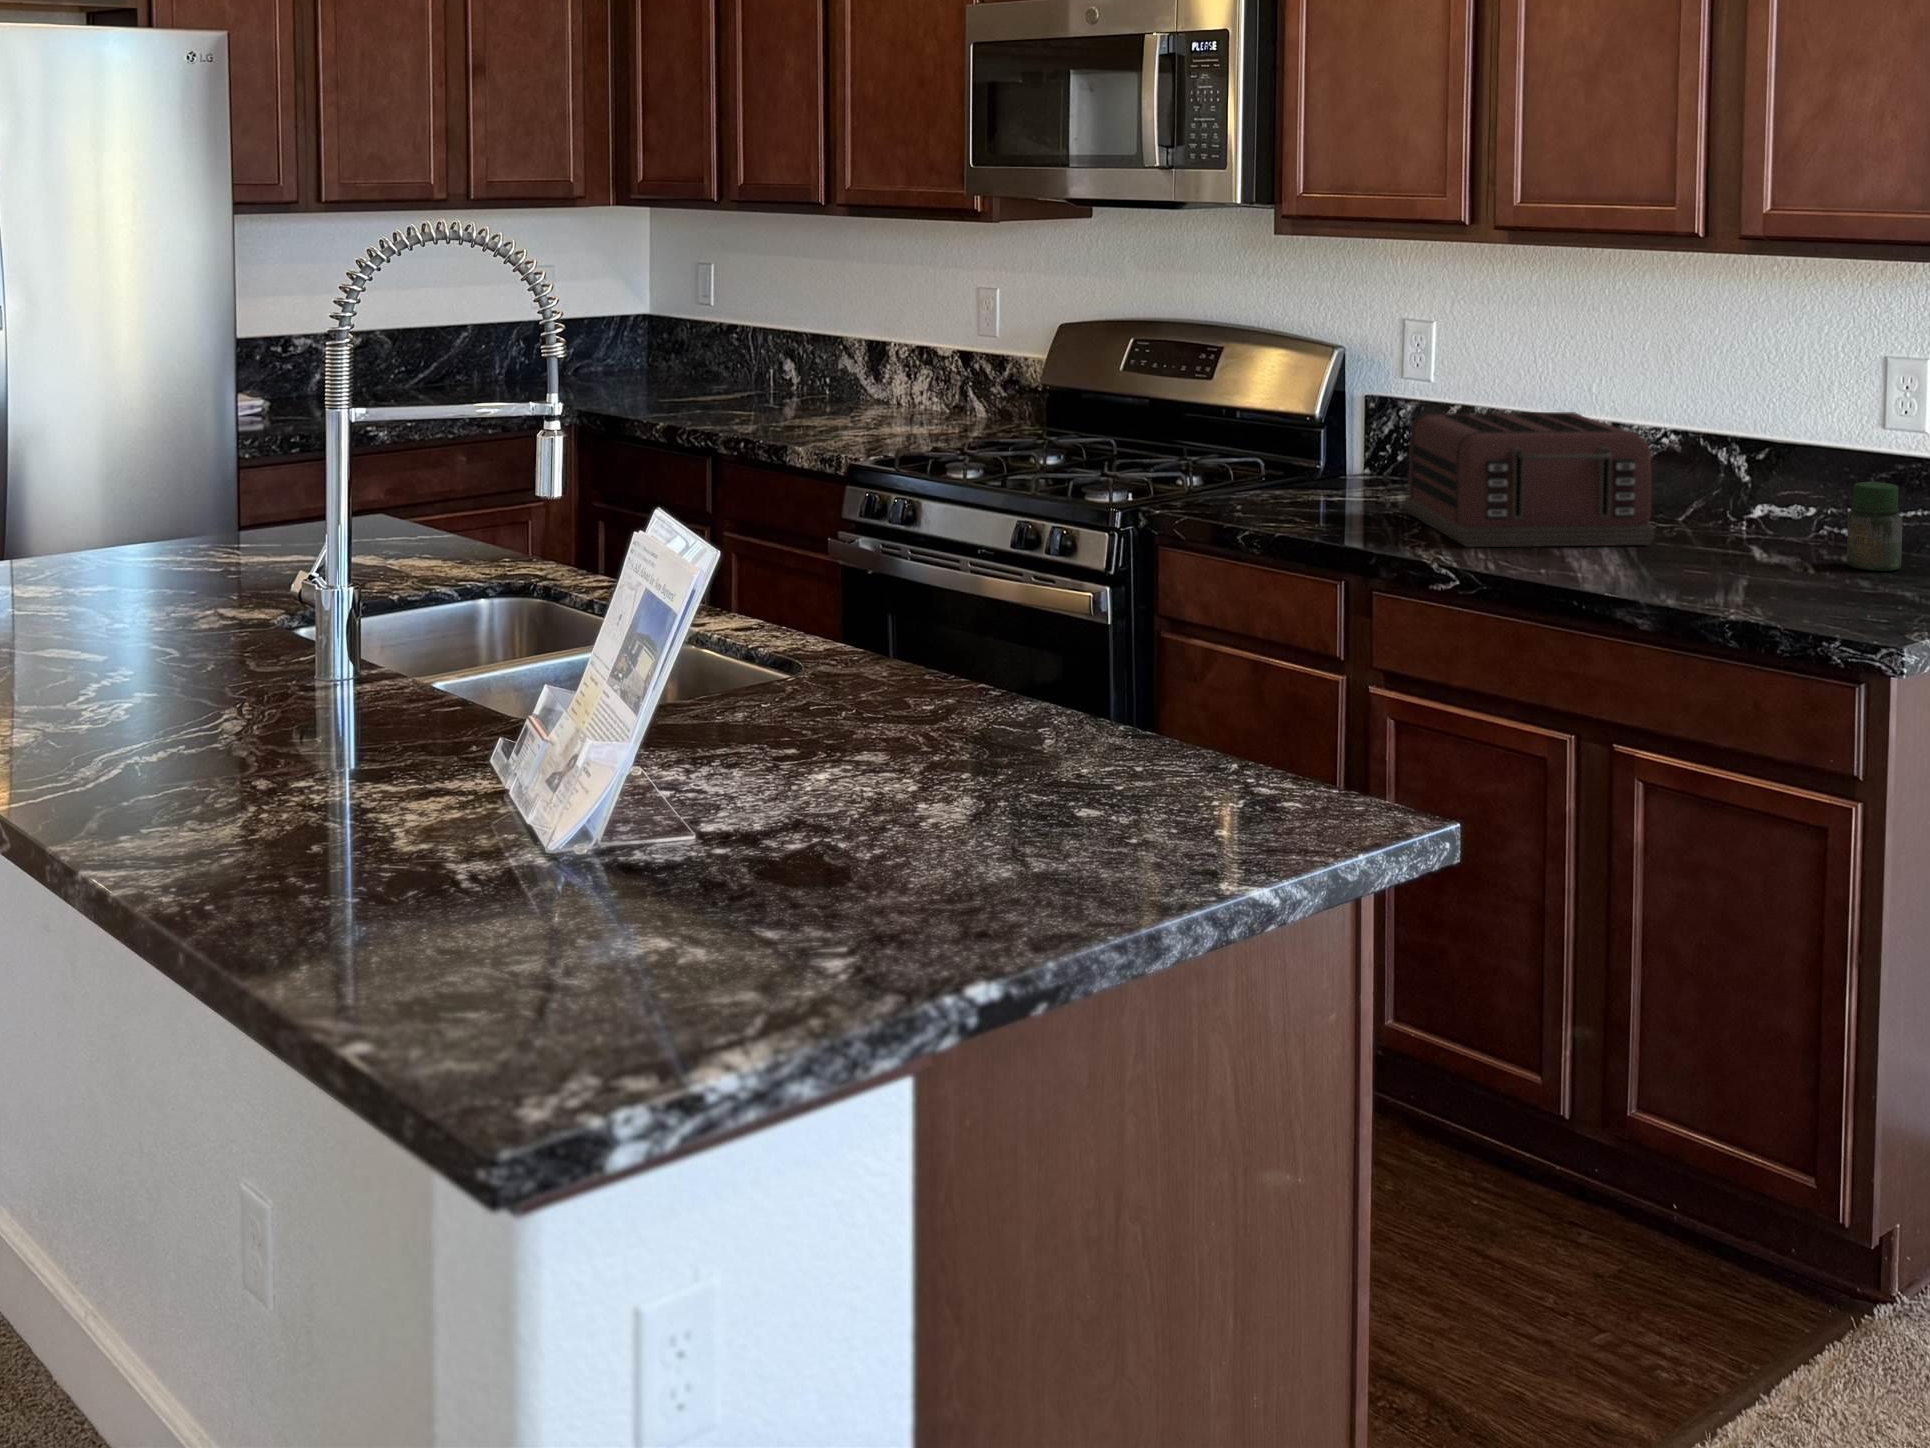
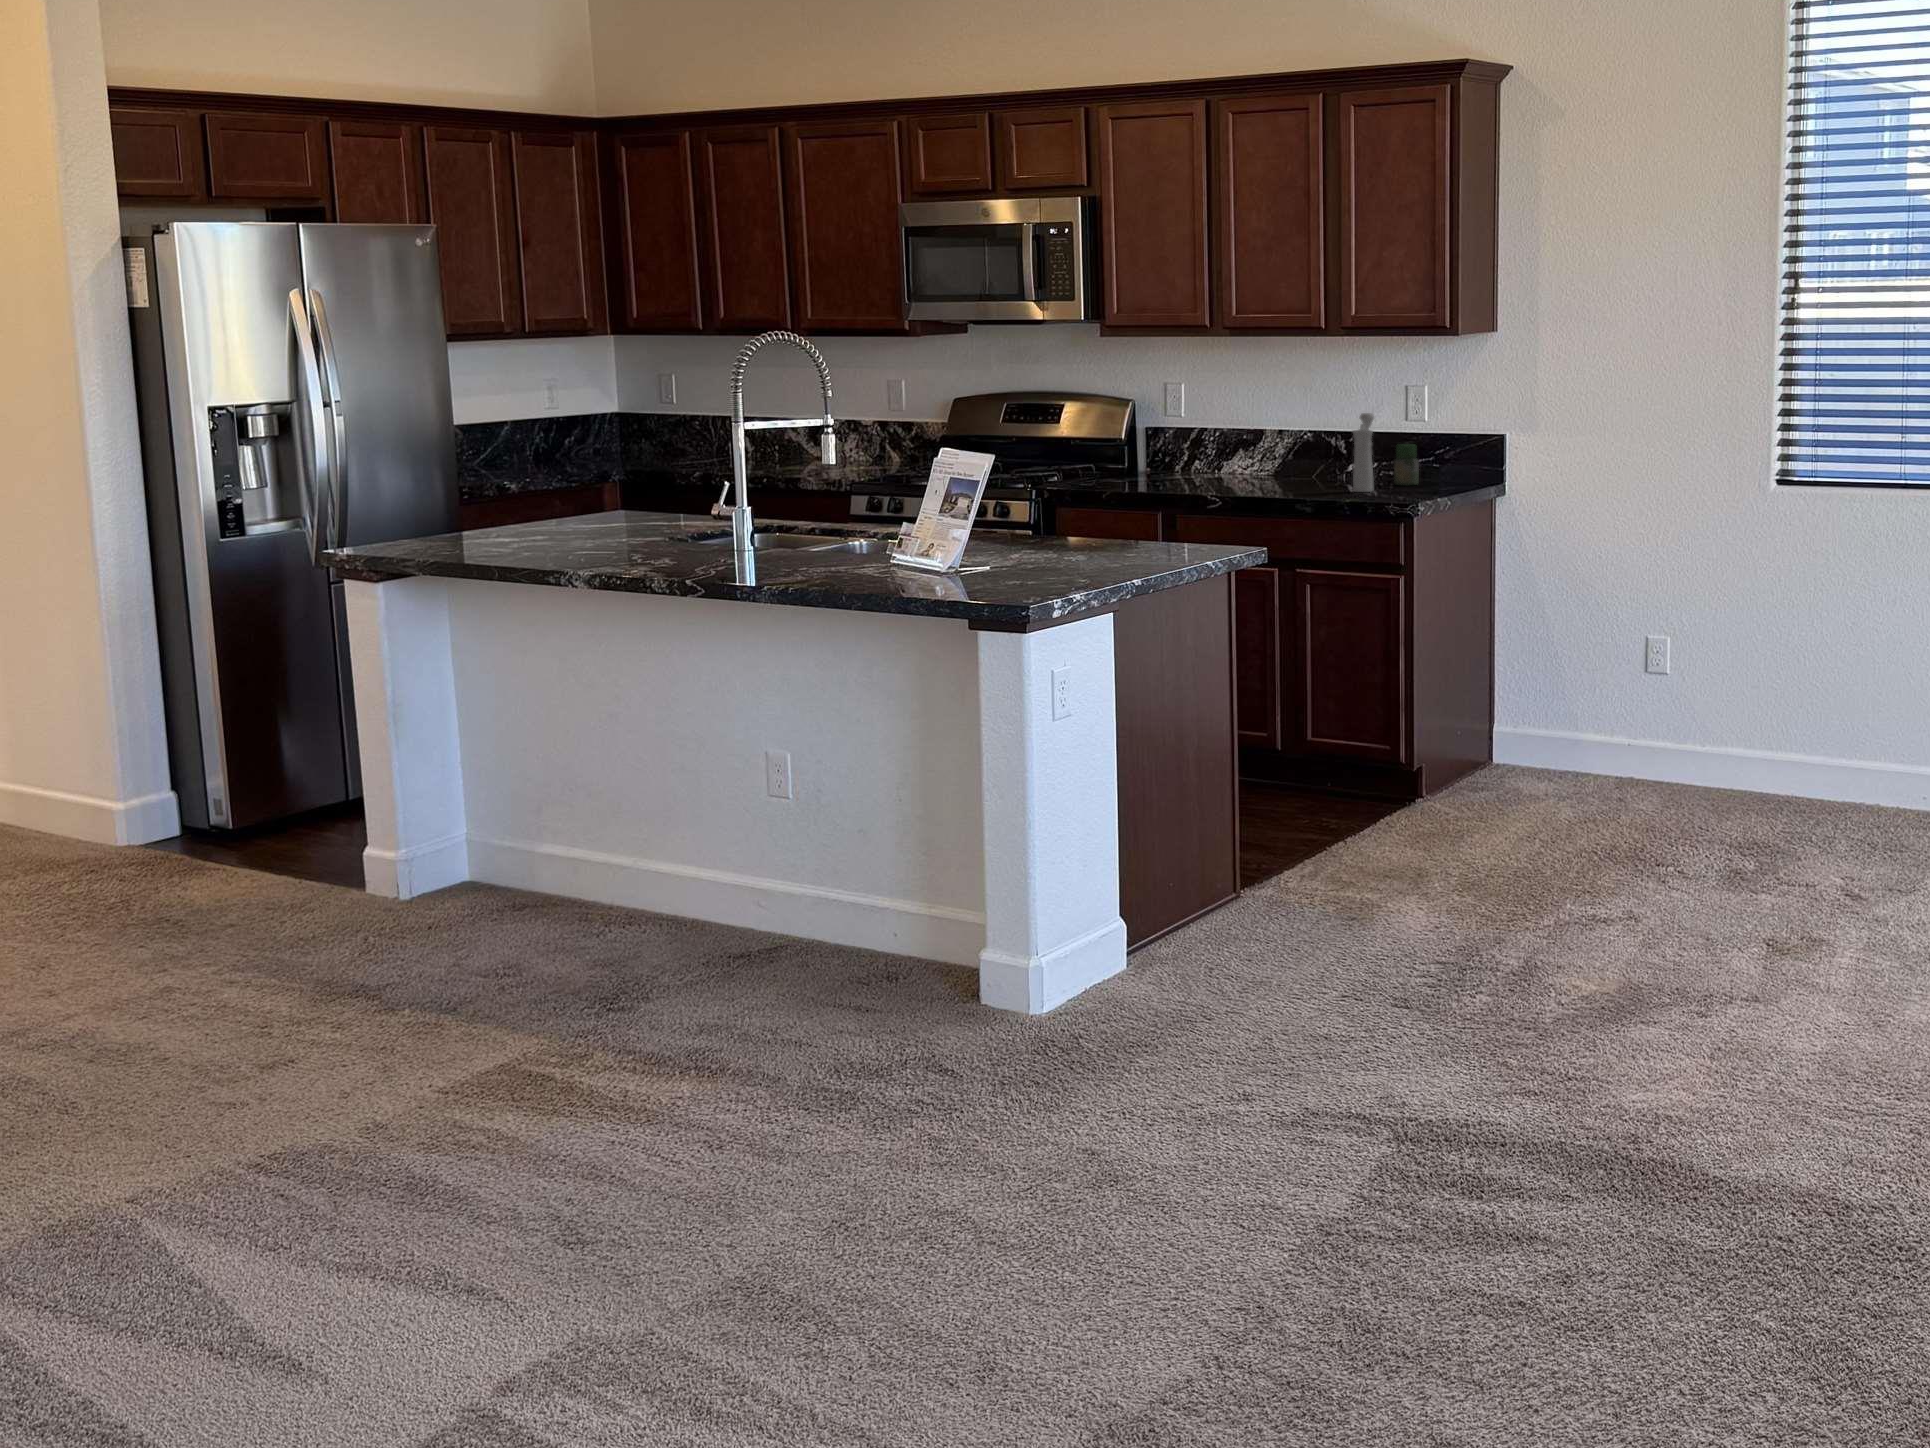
toaster: present [1405,412,1654,547] -> none [1176,423,1304,489]
pepper mill: none [1754,419,1808,592] -> present [1353,413,1374,492]

